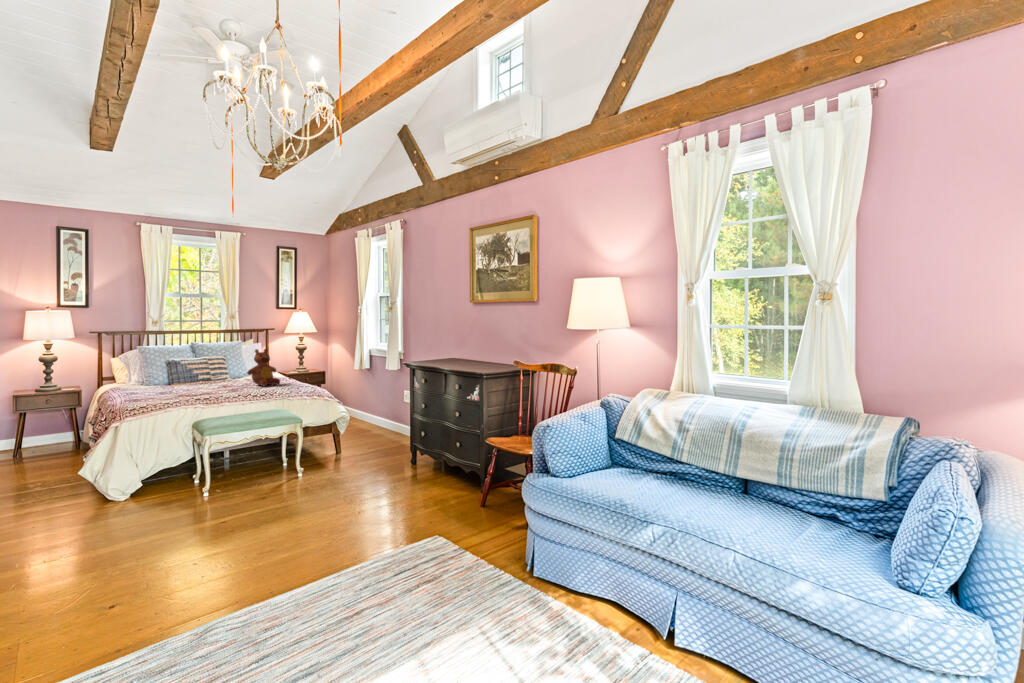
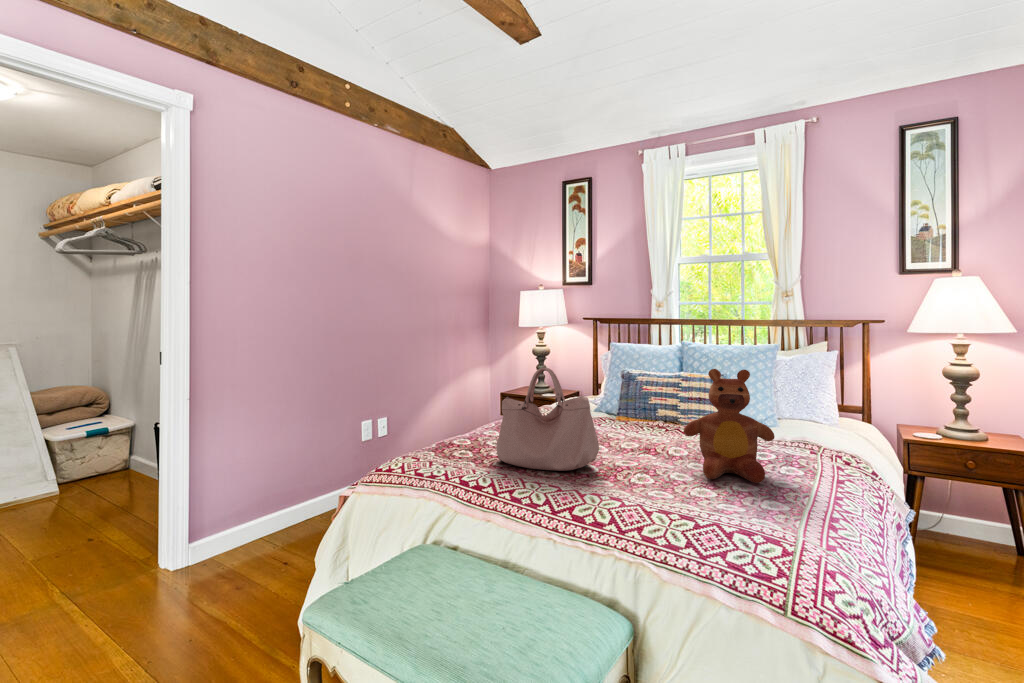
handbag: none [175,354,225,396] -> present [496,368,599,471]

